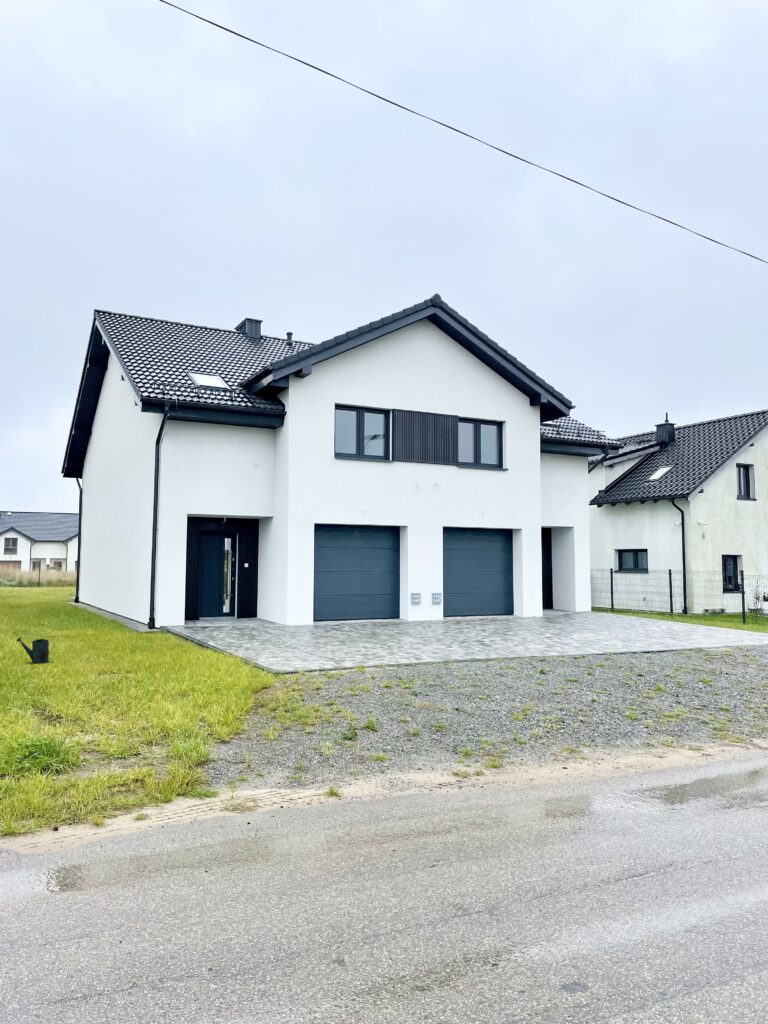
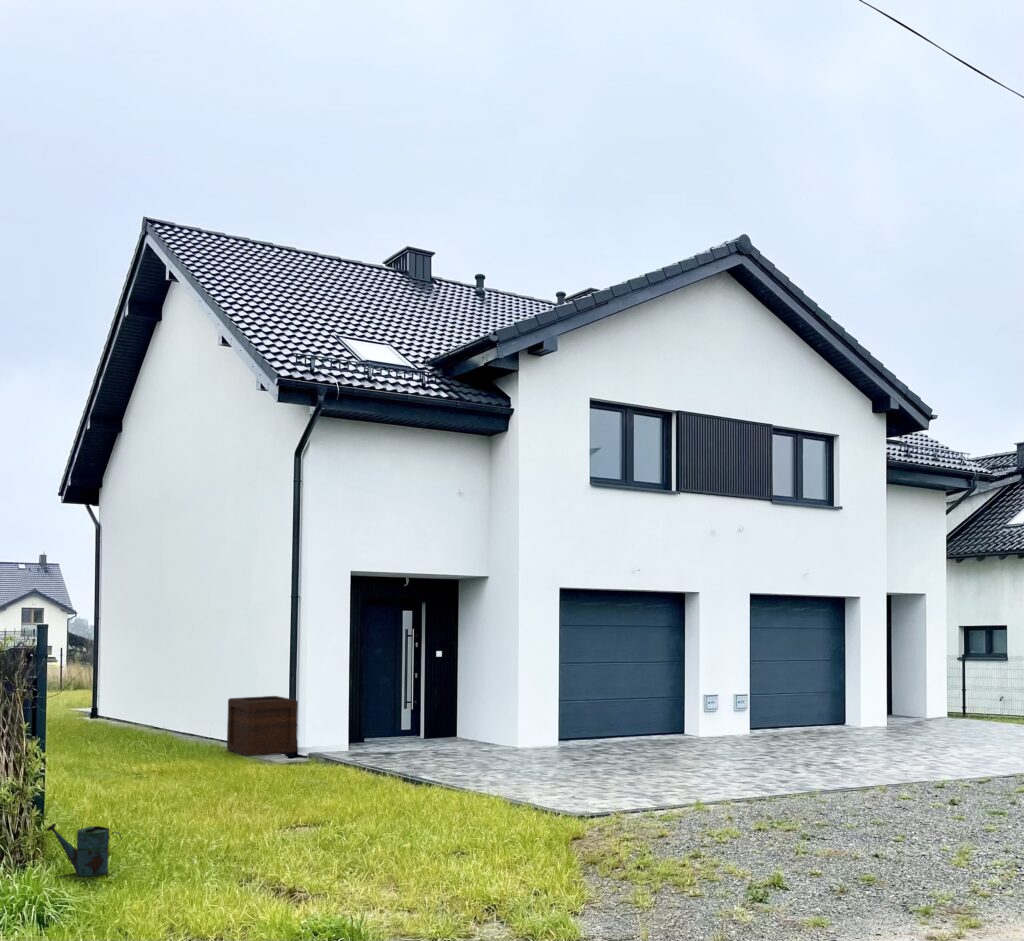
wooden crate: none [112,592,155,627] -> present [227,696,298,756]

